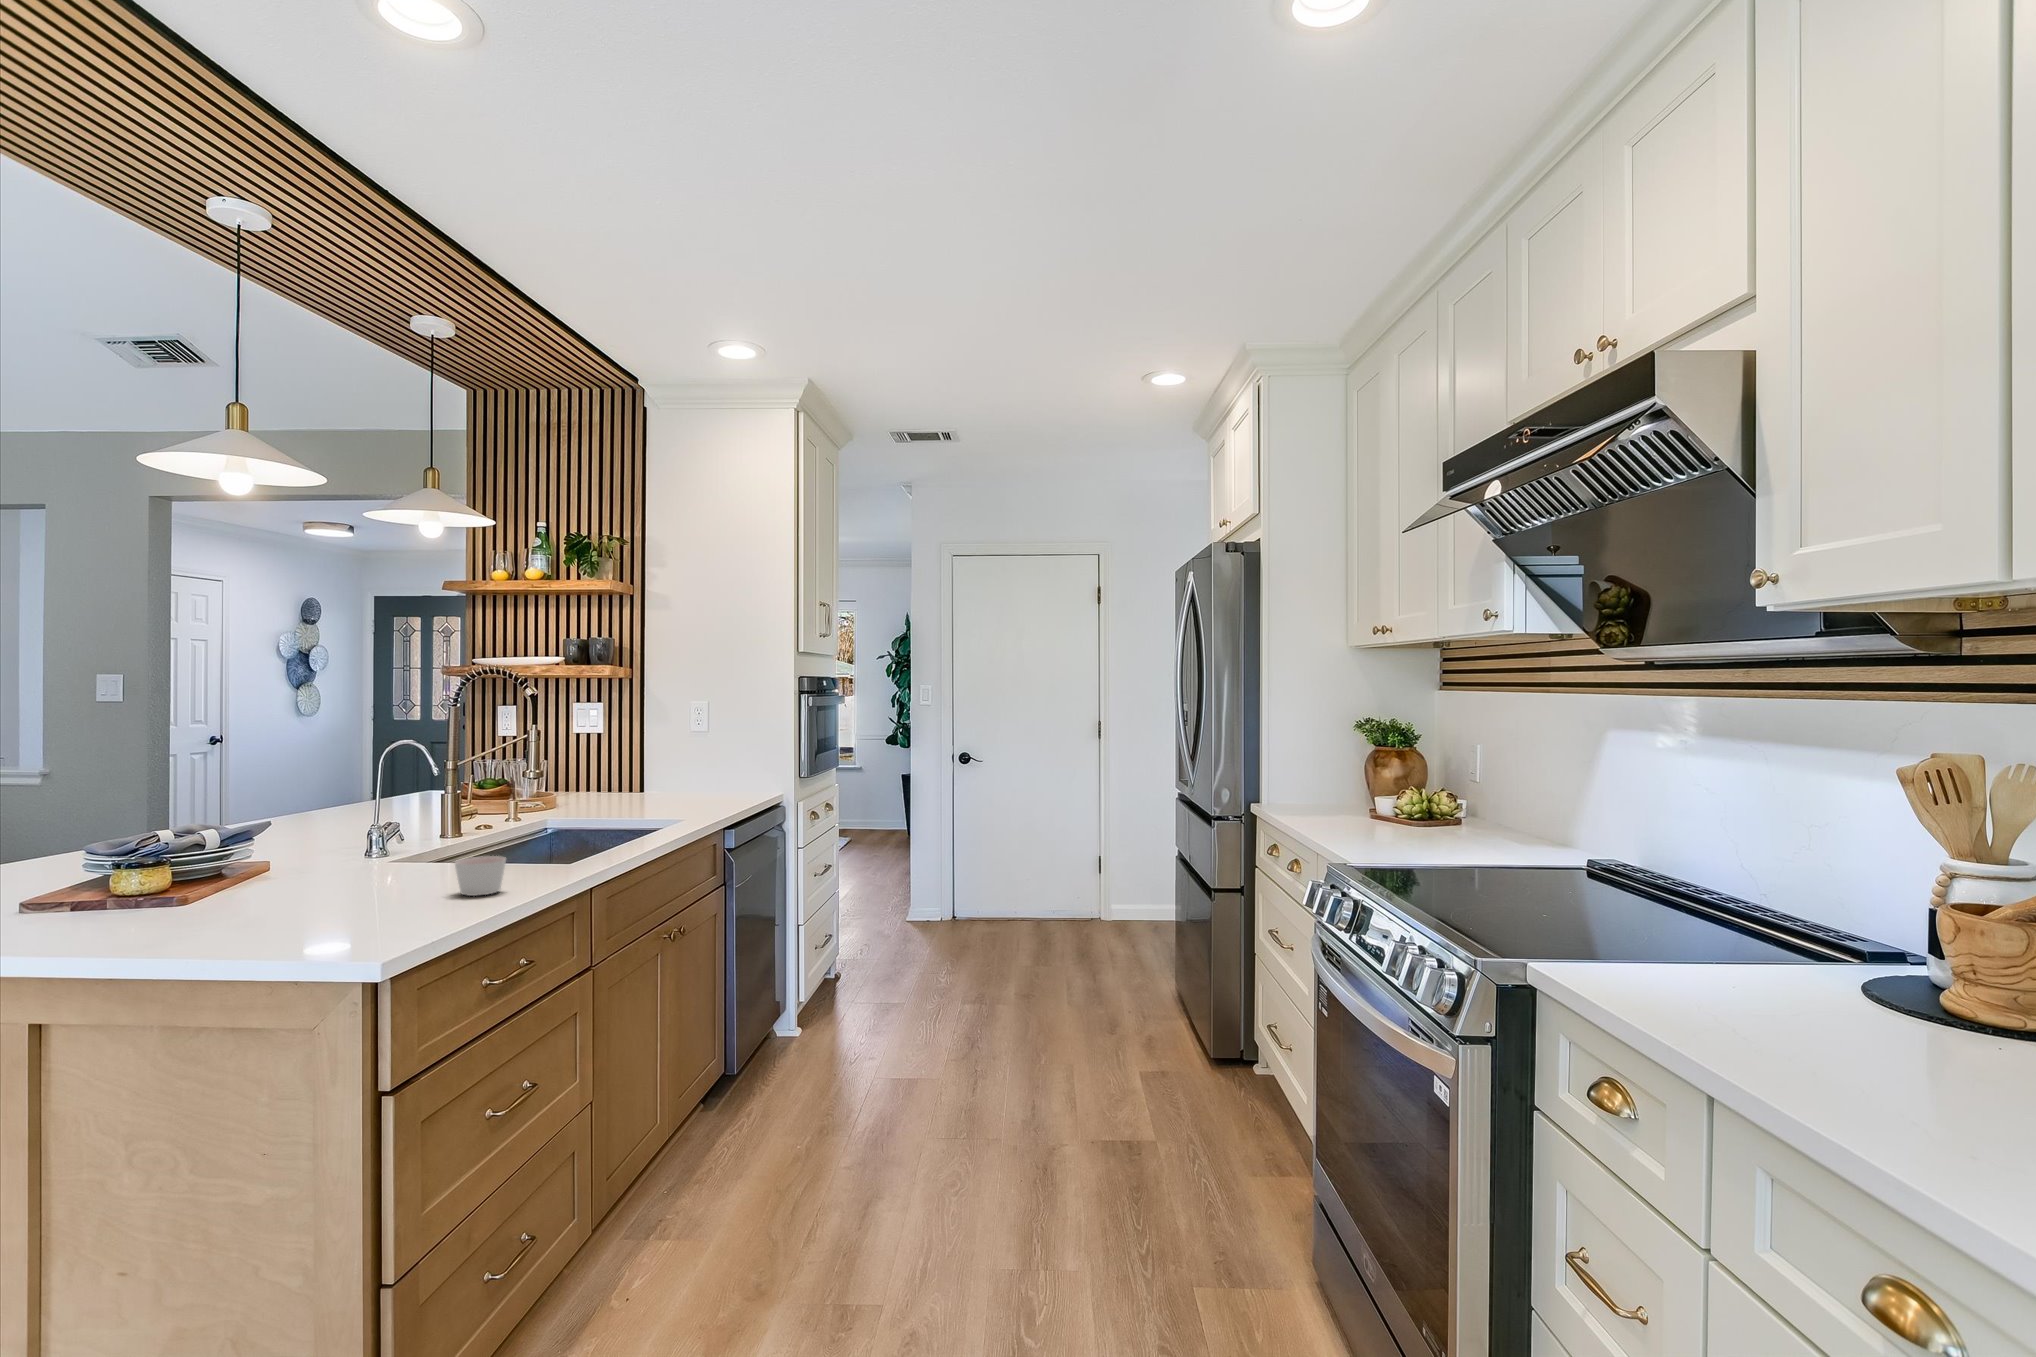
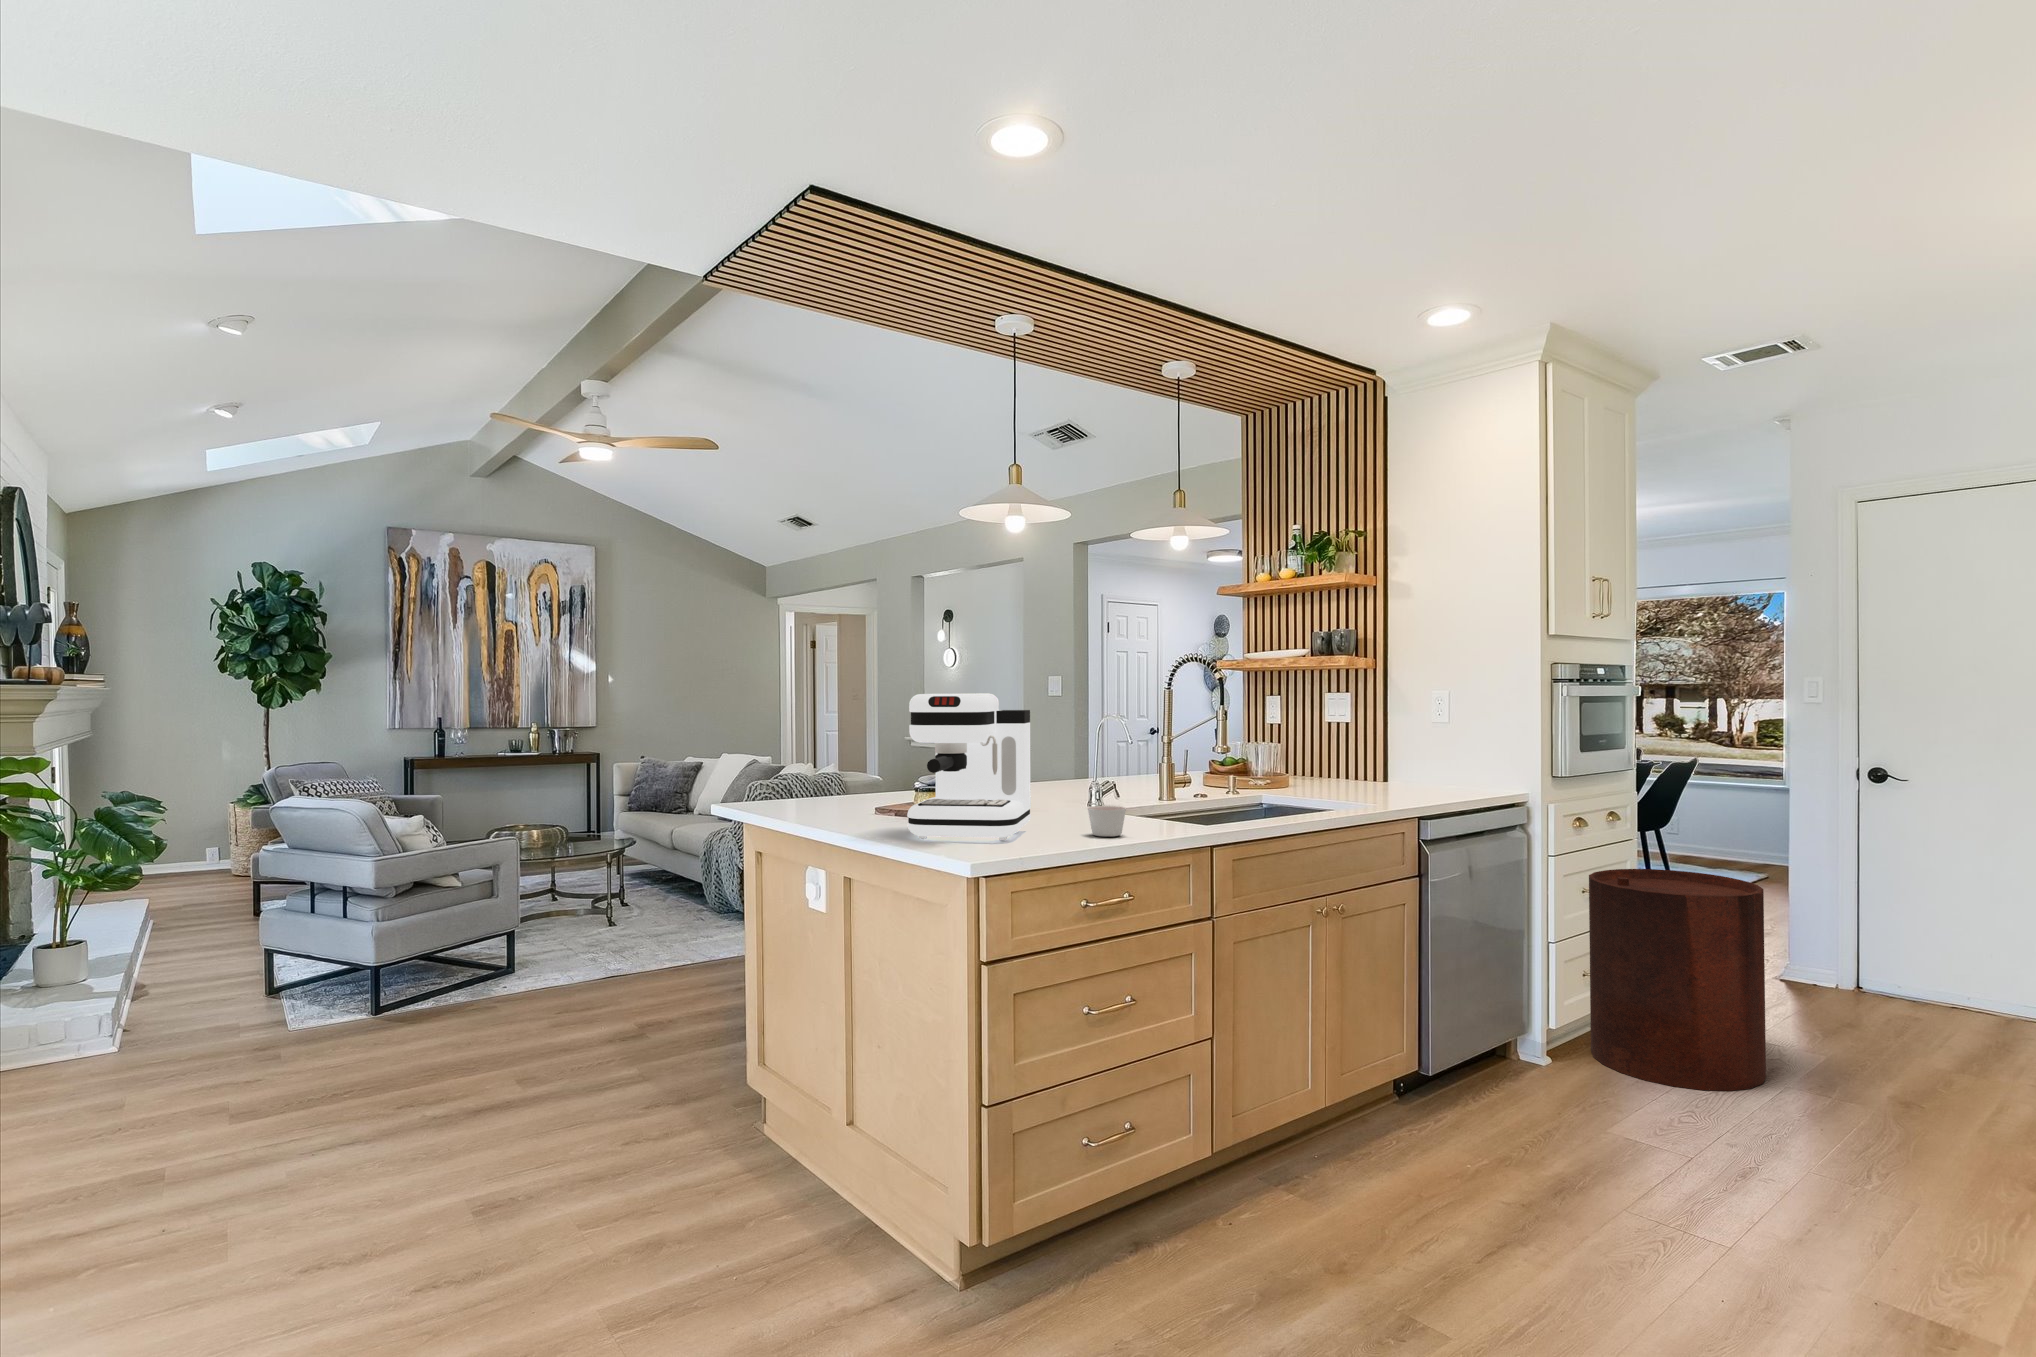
coffee maker: none [191,726,382,940] -> present [907,693,1031,840]
trash can: none [822,847,945,1025] -> present [1589,869,1766,1091]

